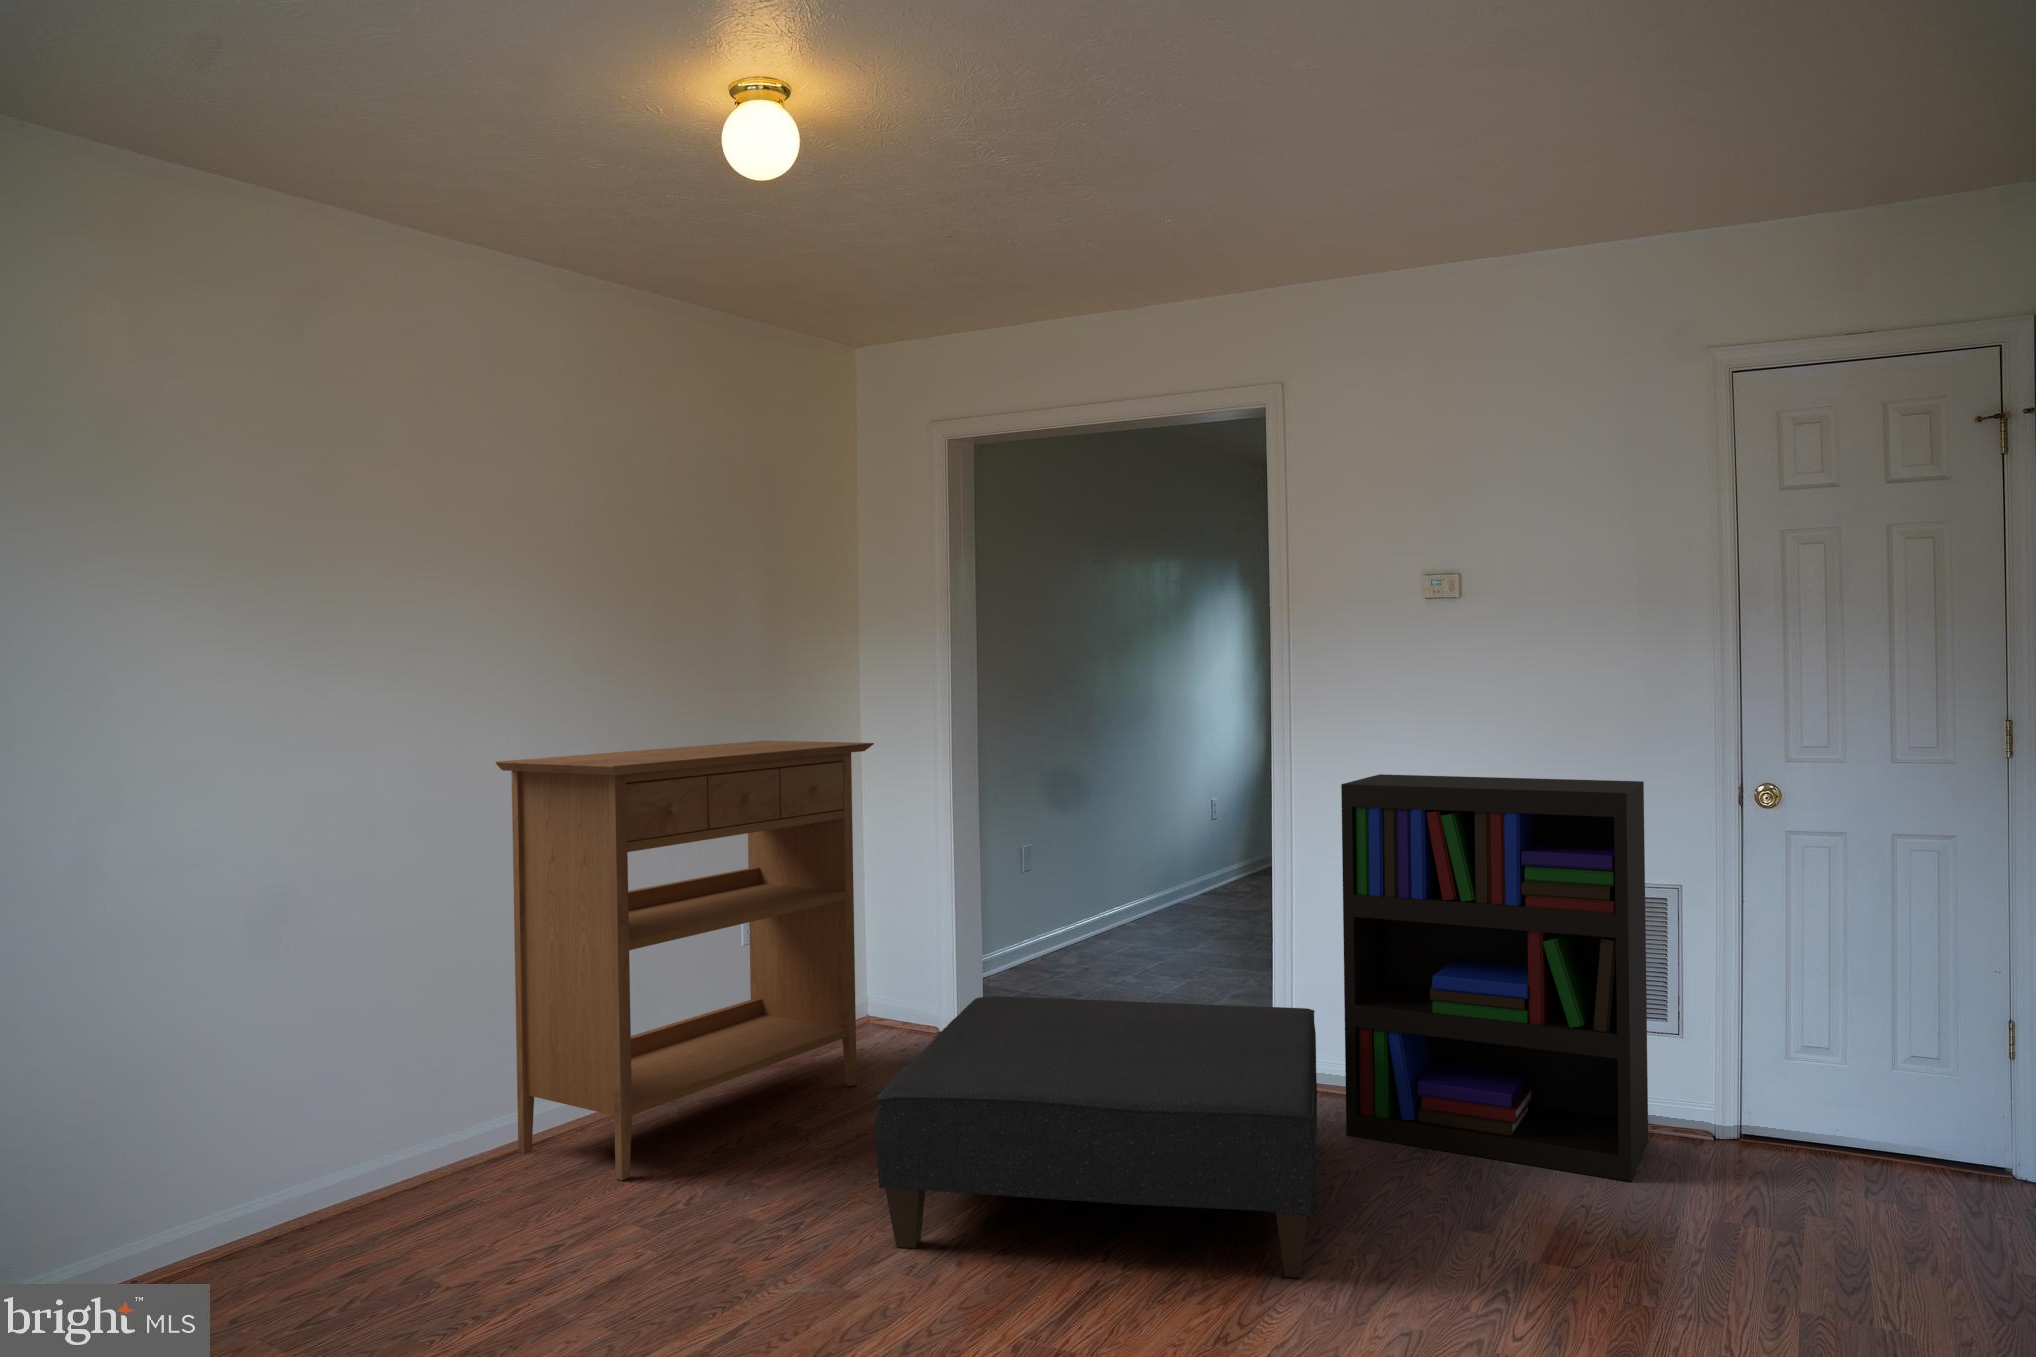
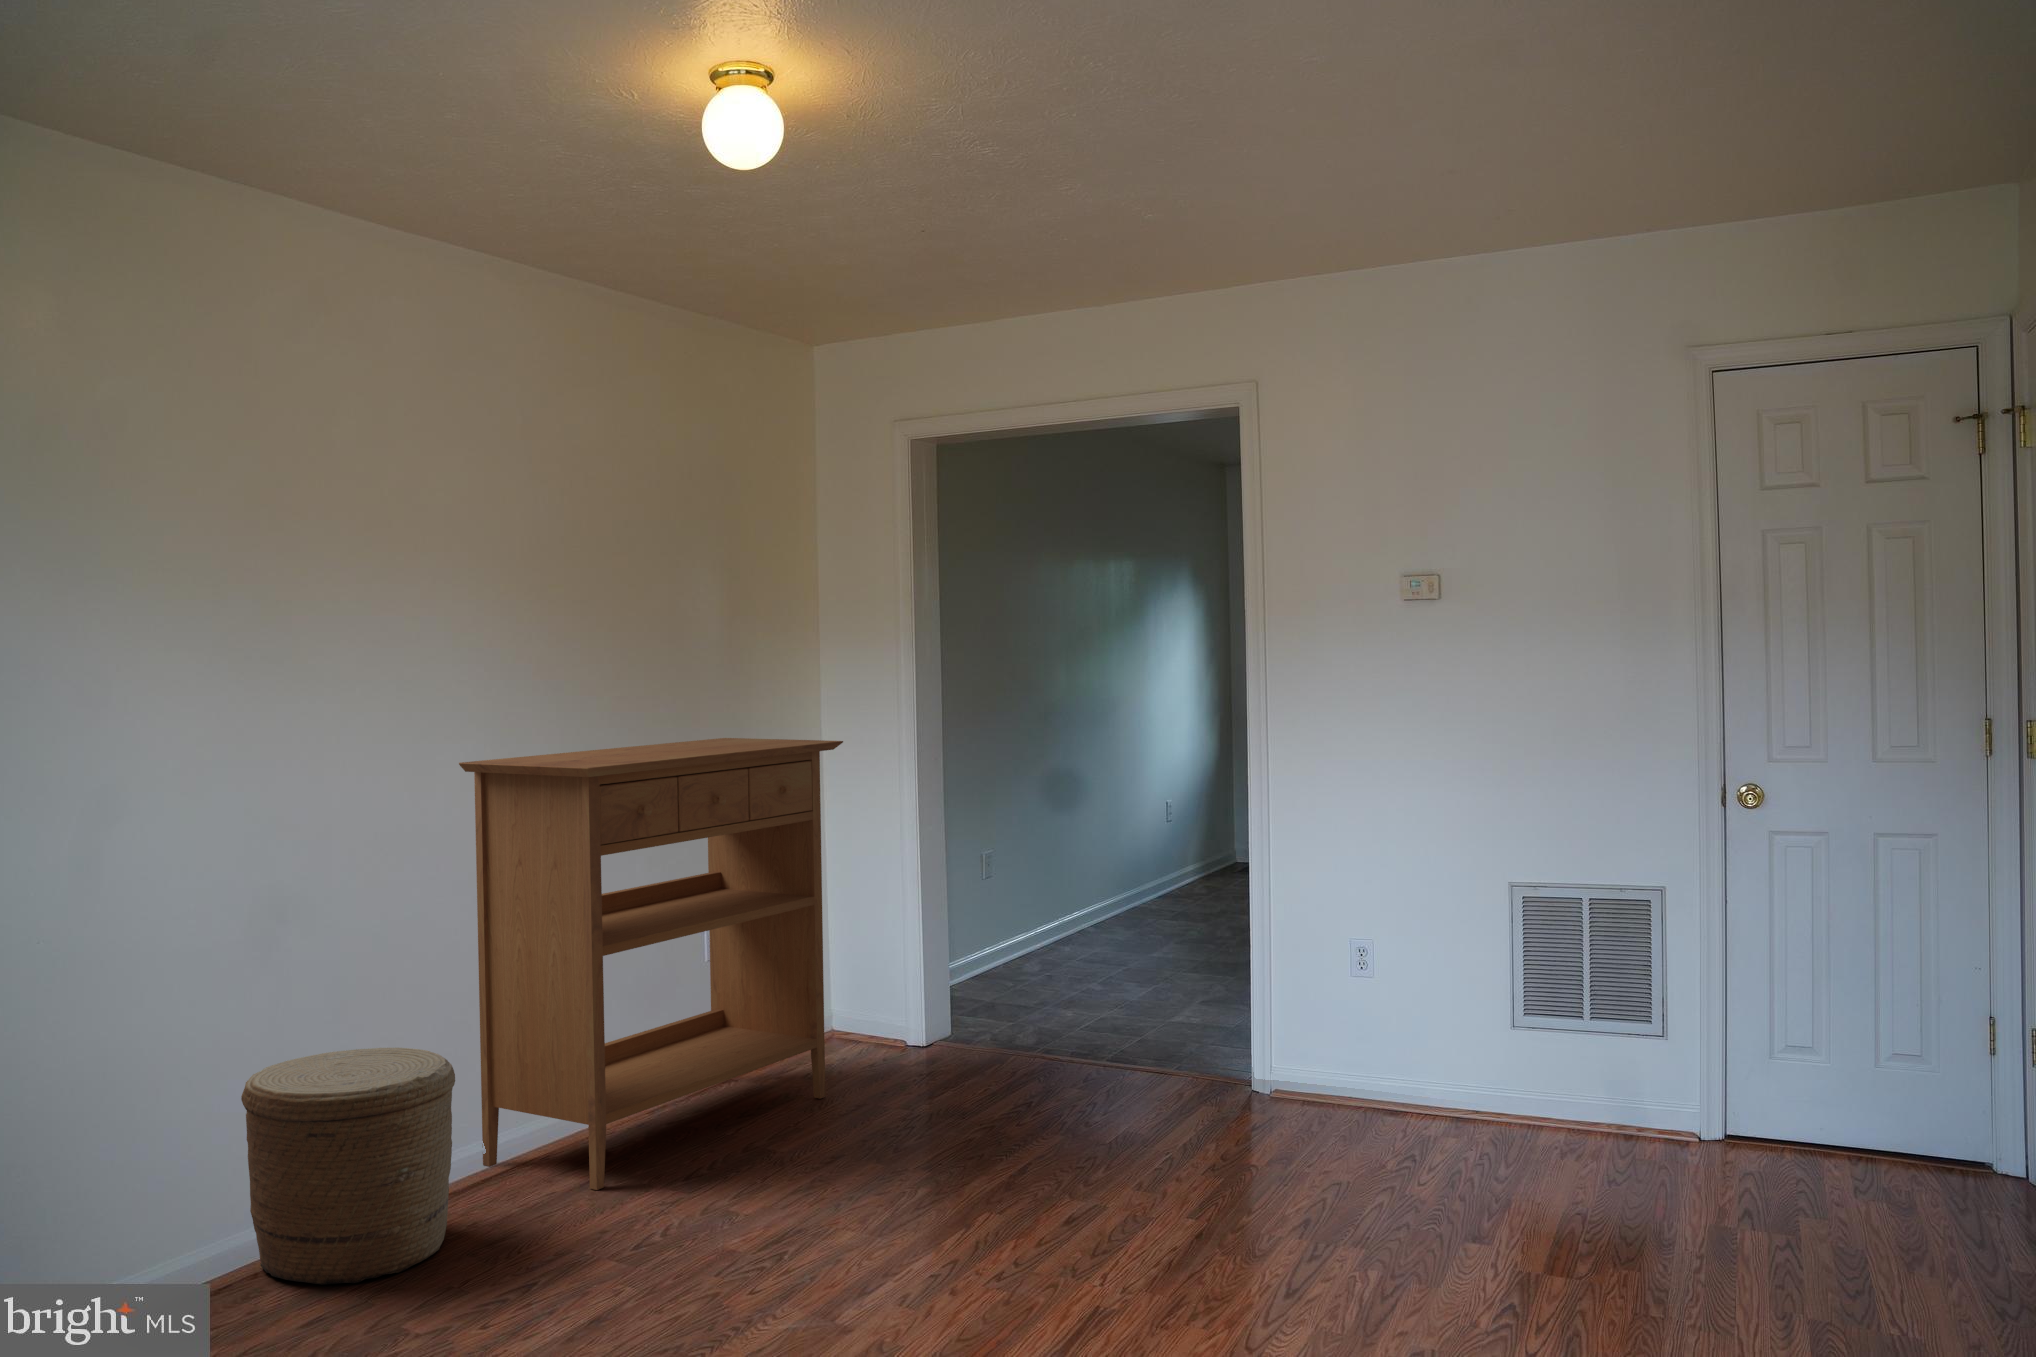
bookshelf: present [1341,774,1648,1181] -> none [1328,774,1632,1179]
ottoman: present [876,996,1317,1278] -> none [865,1003,1300,1267]
woven basket: none [257,1041,473,1283] -> present [241,1048,455,1285]

